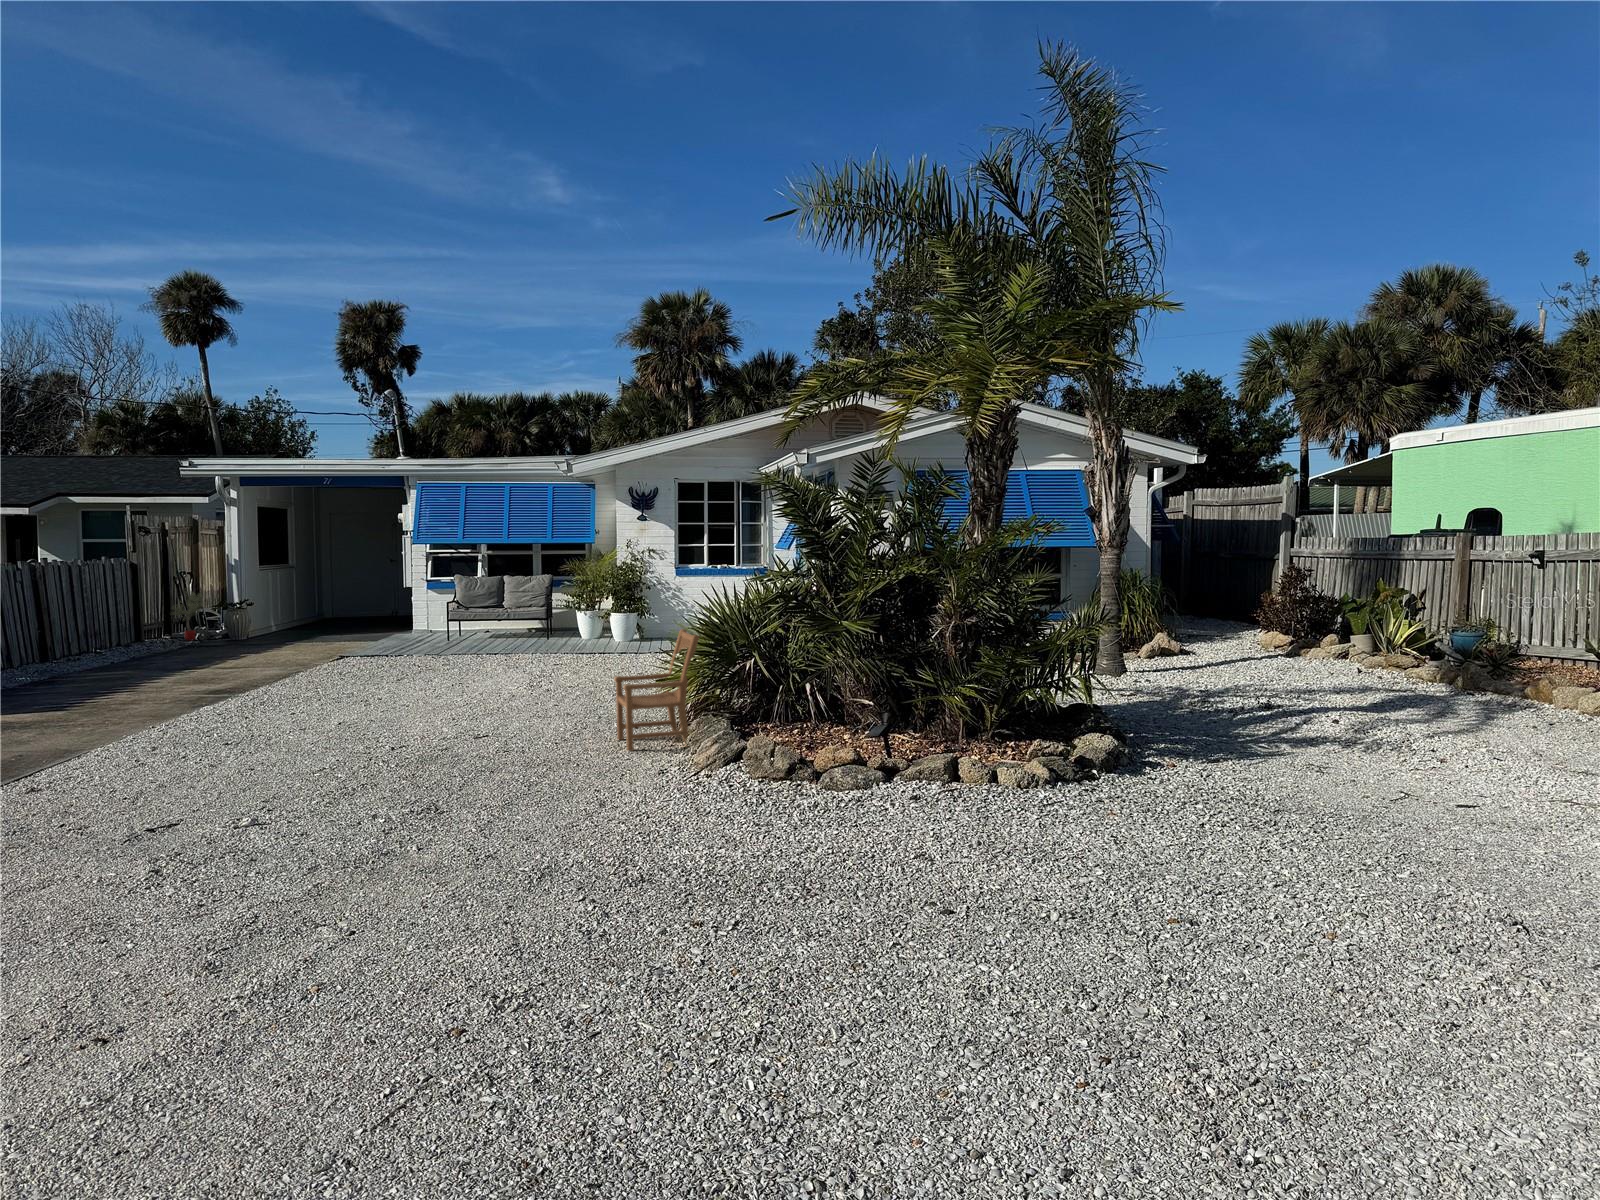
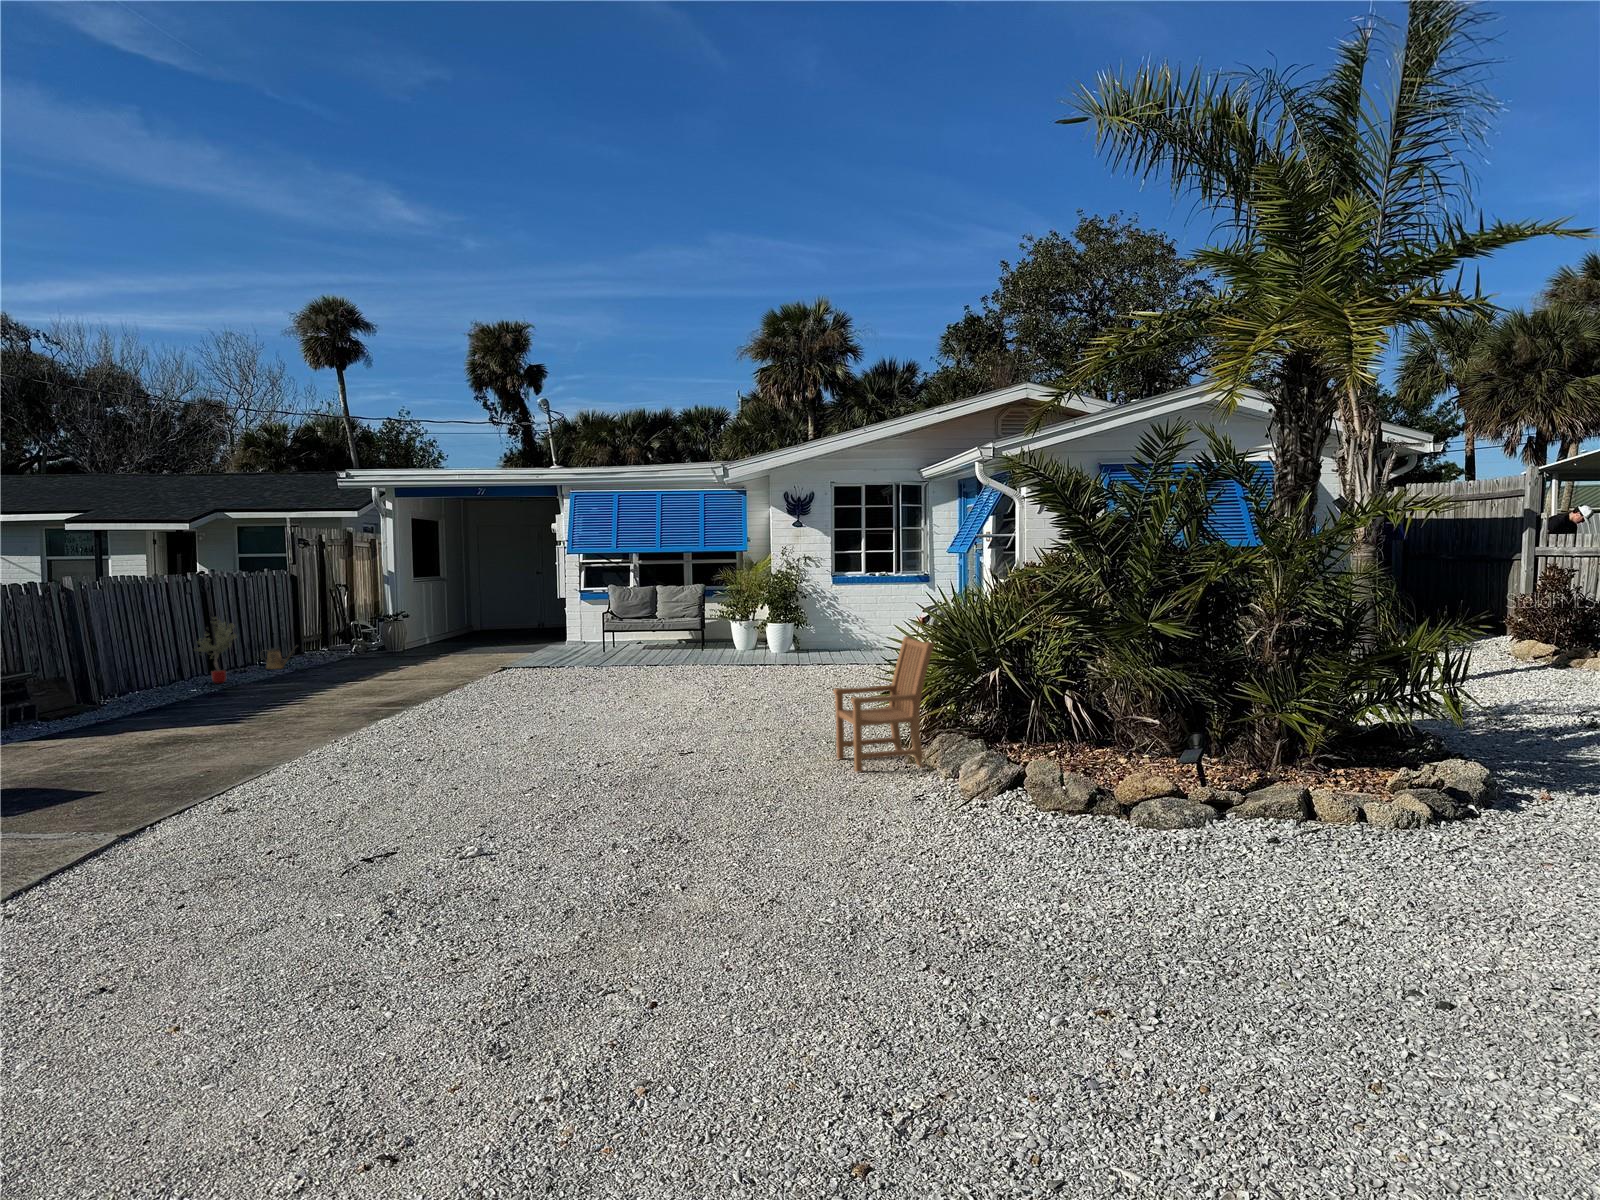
potted tree: present [171,590,204,641] -> present [195,618,236,684]
watering can: none [98,633,138,657] -> present [261,647,297,669]

